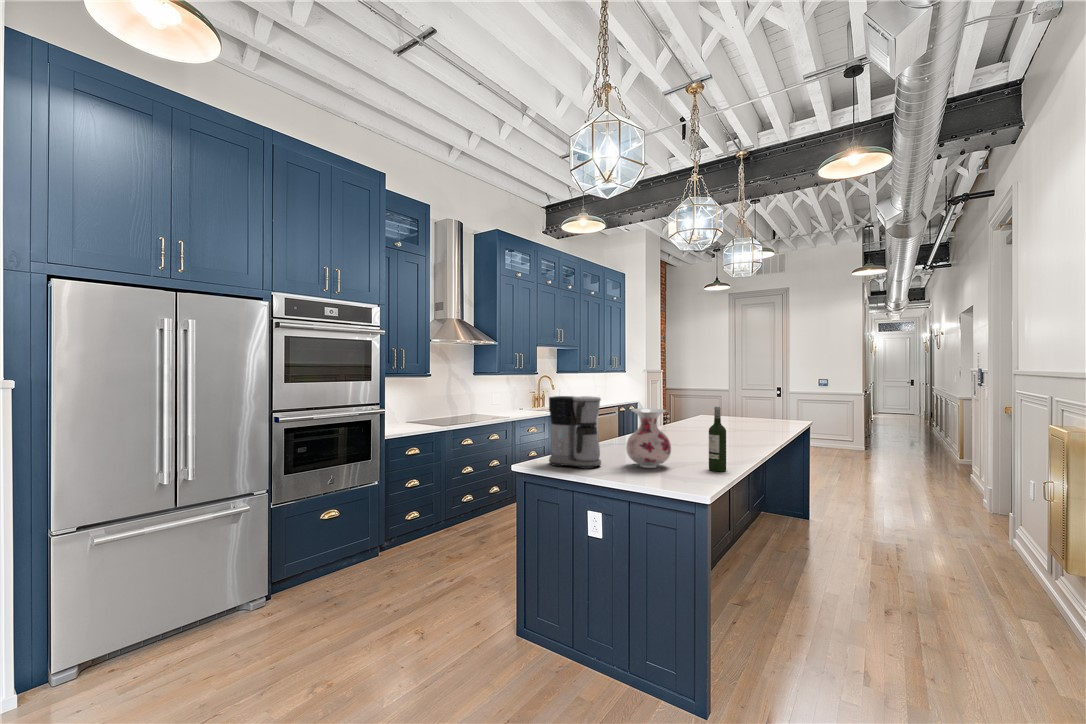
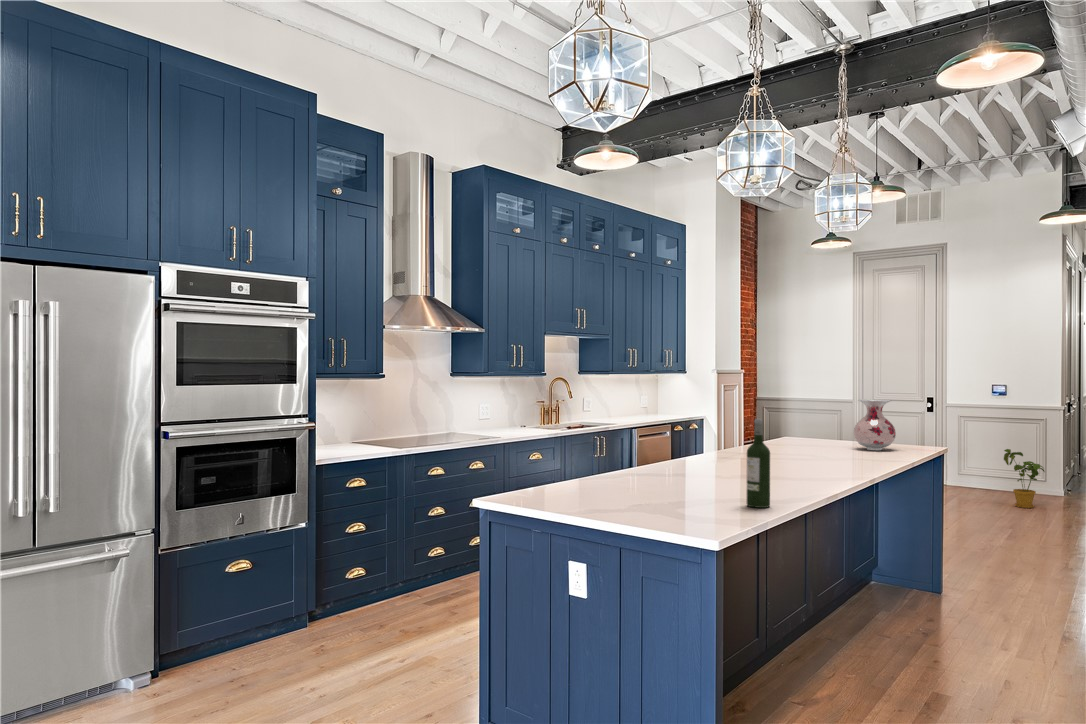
coffee maker: present [549,396,601,469] -> none [530,404,601,503]
vase: present [626,408,671,468] -> present [854,399,896,450]
house plant: none [827,419,853,457] -> present [1004,449,1045,508]

